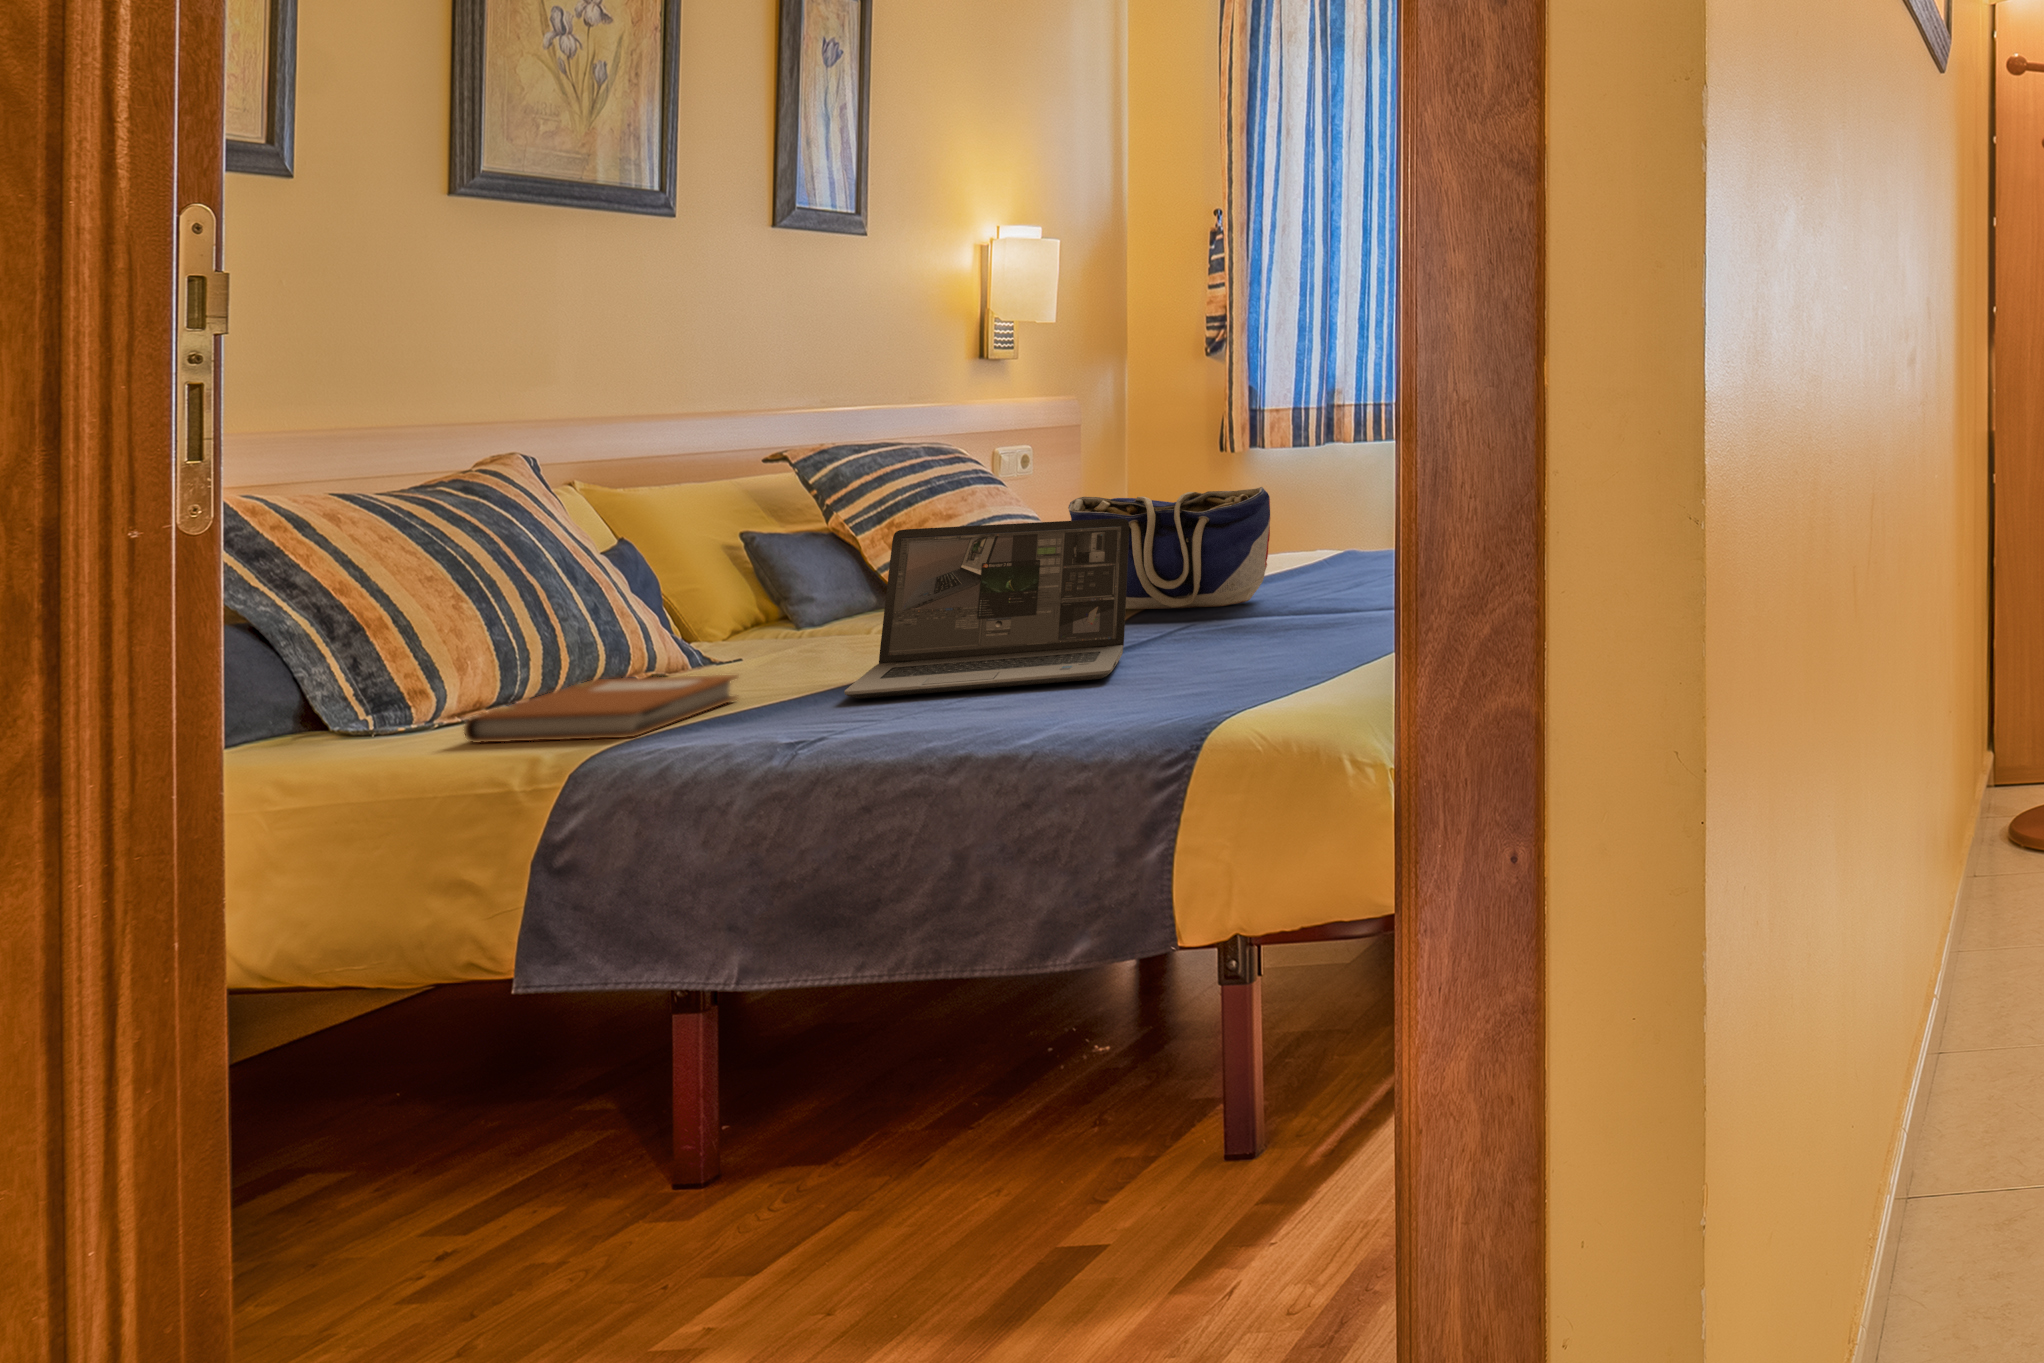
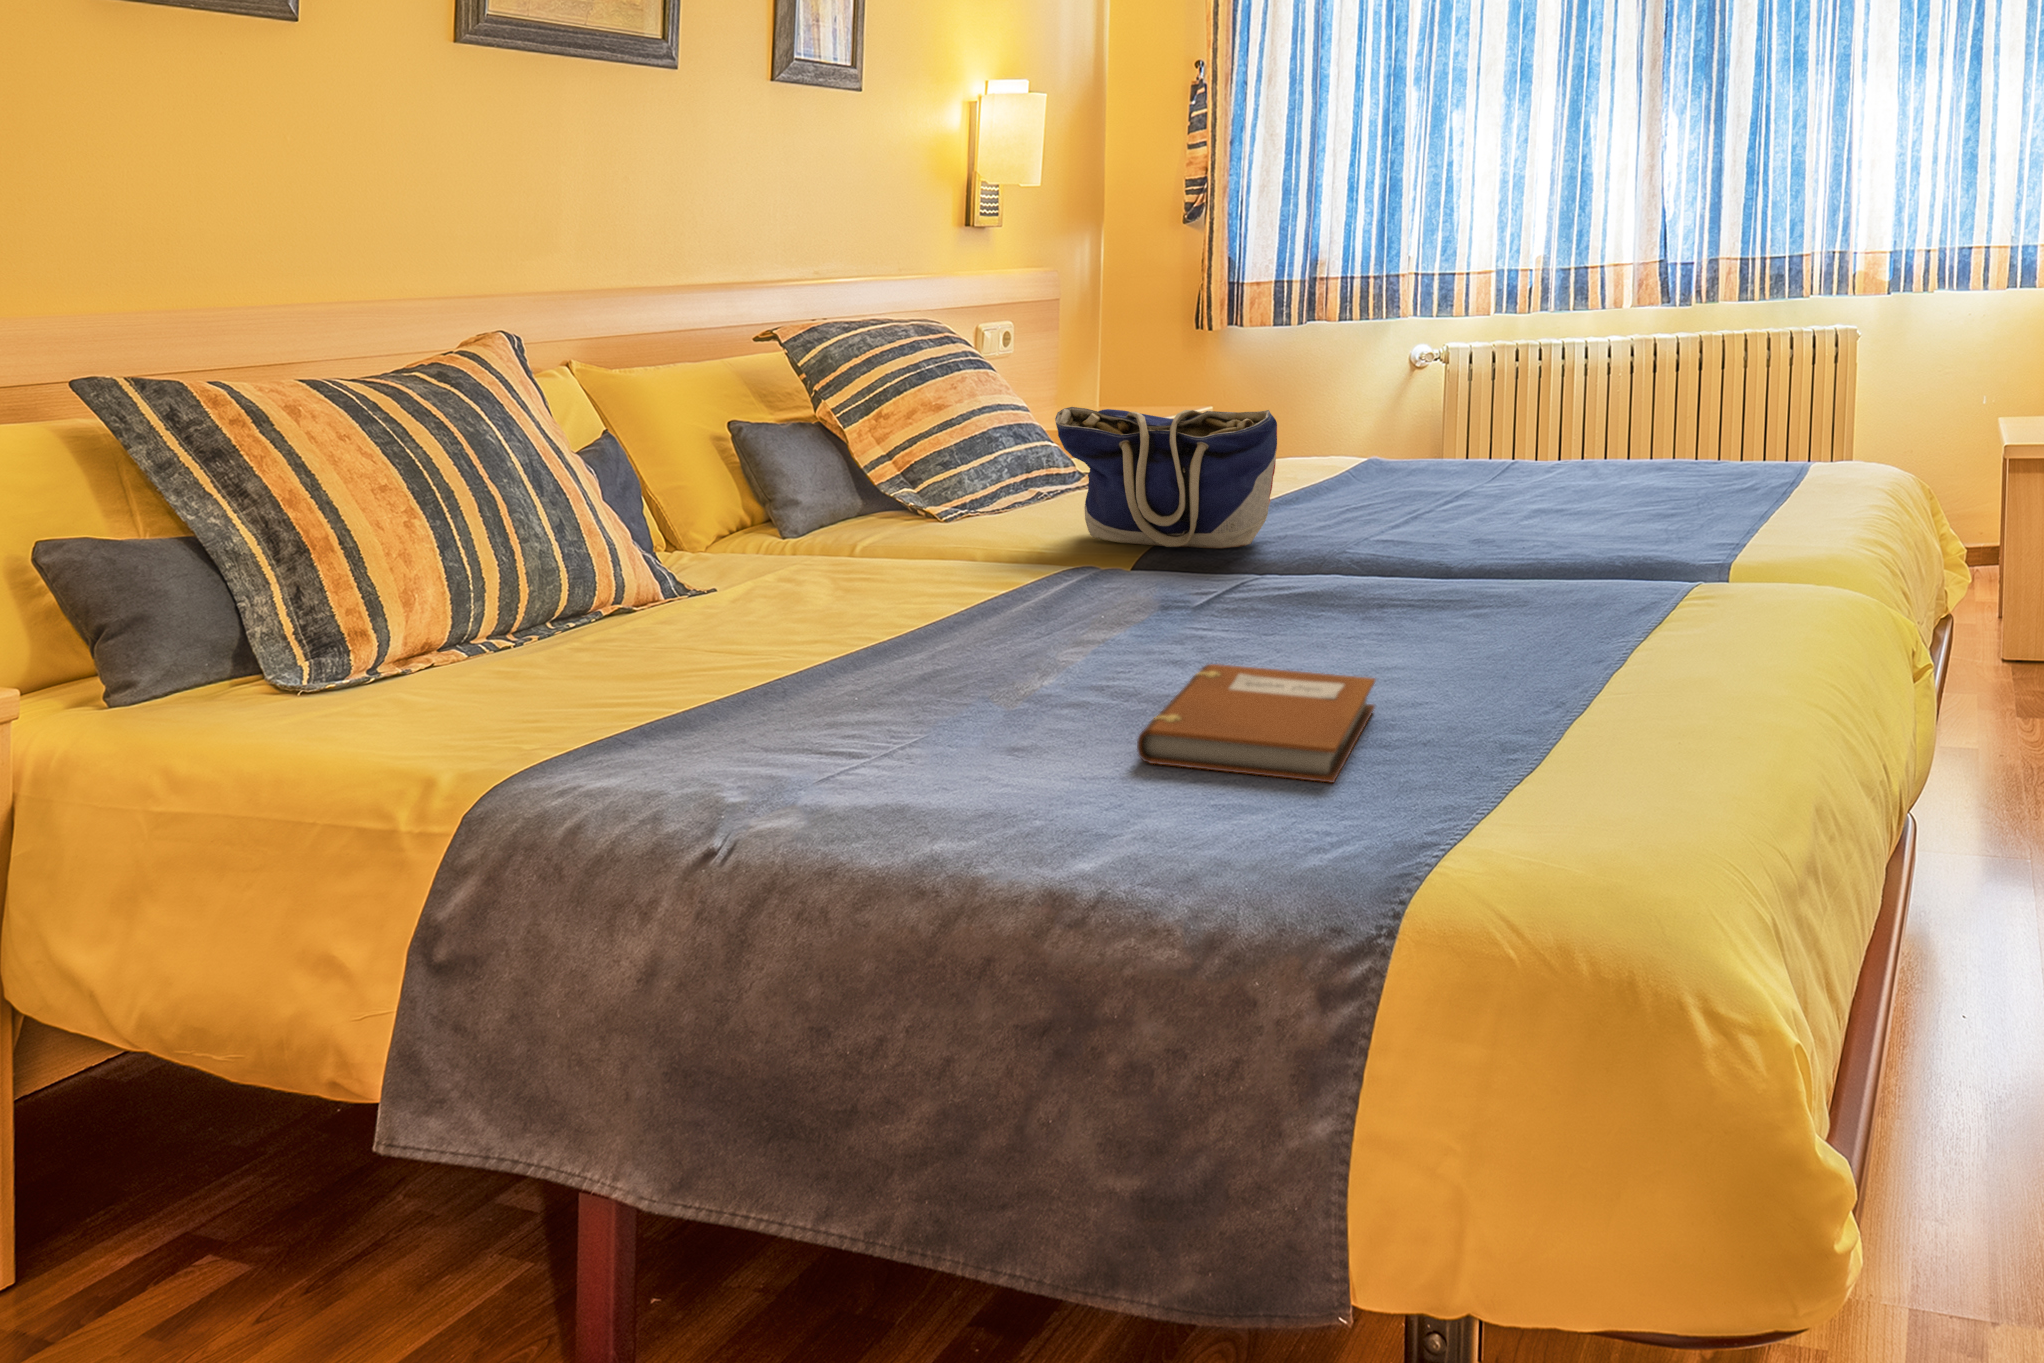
laptop: present [844,518,1129,698] -> none [799,454,1123,685]
notebook: present [464,675,737,742] -> present [1137,664,1375,782]

